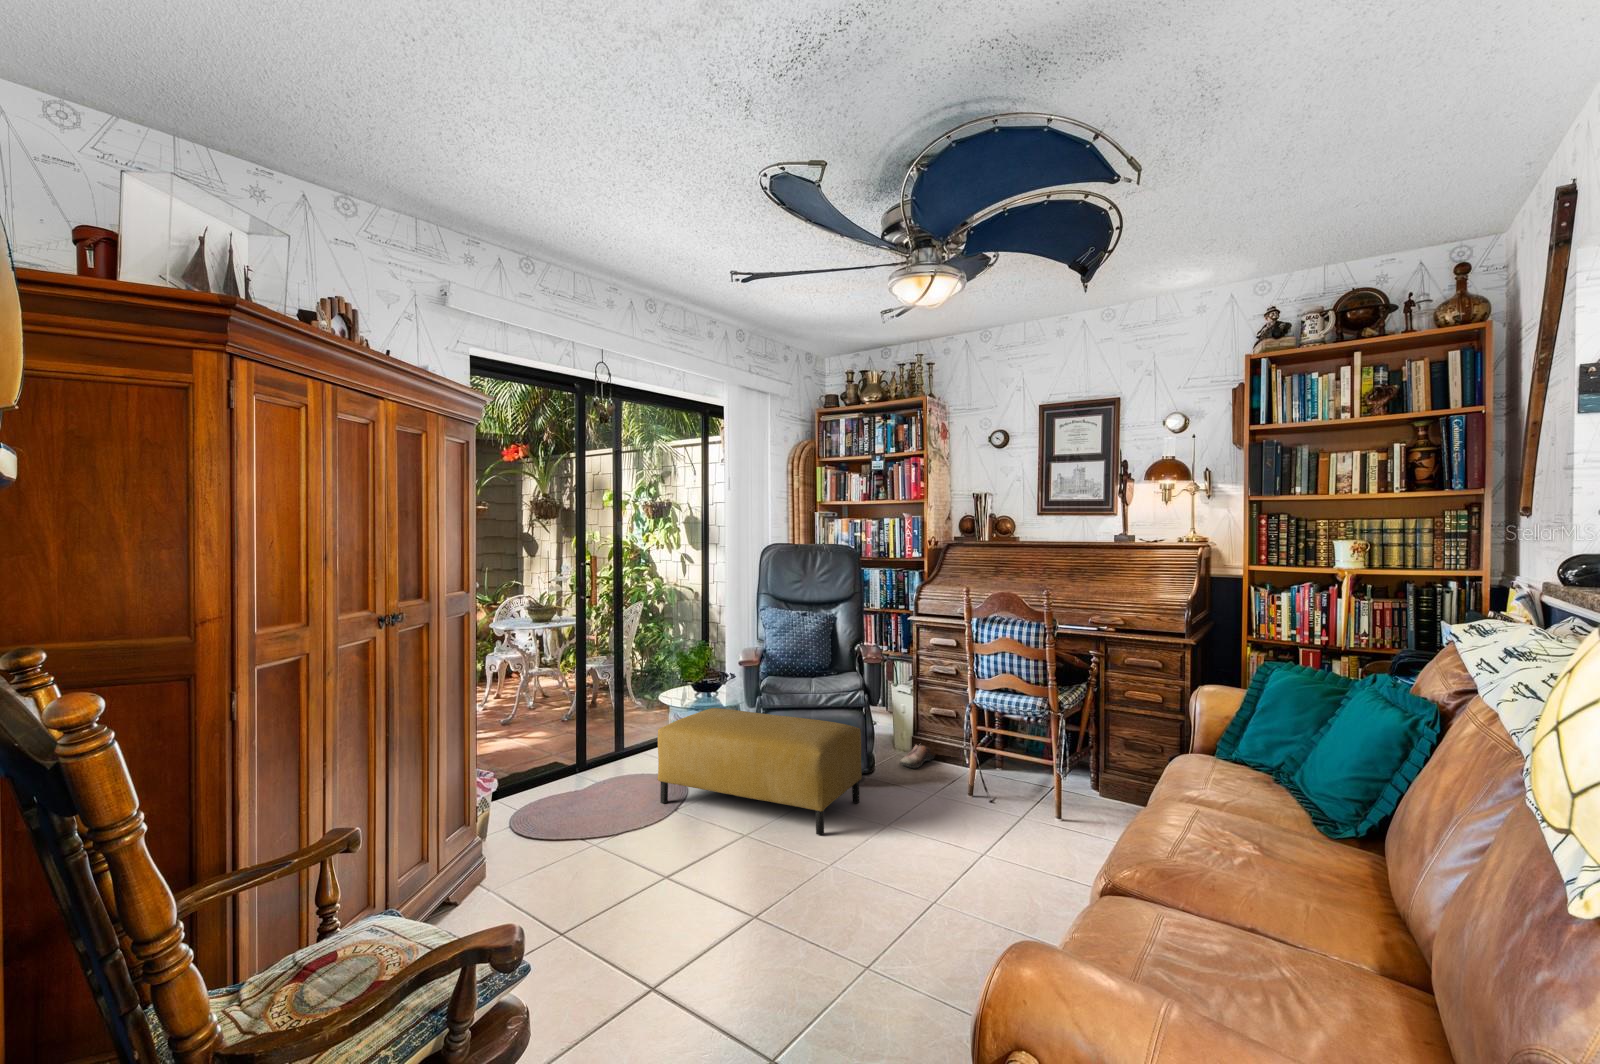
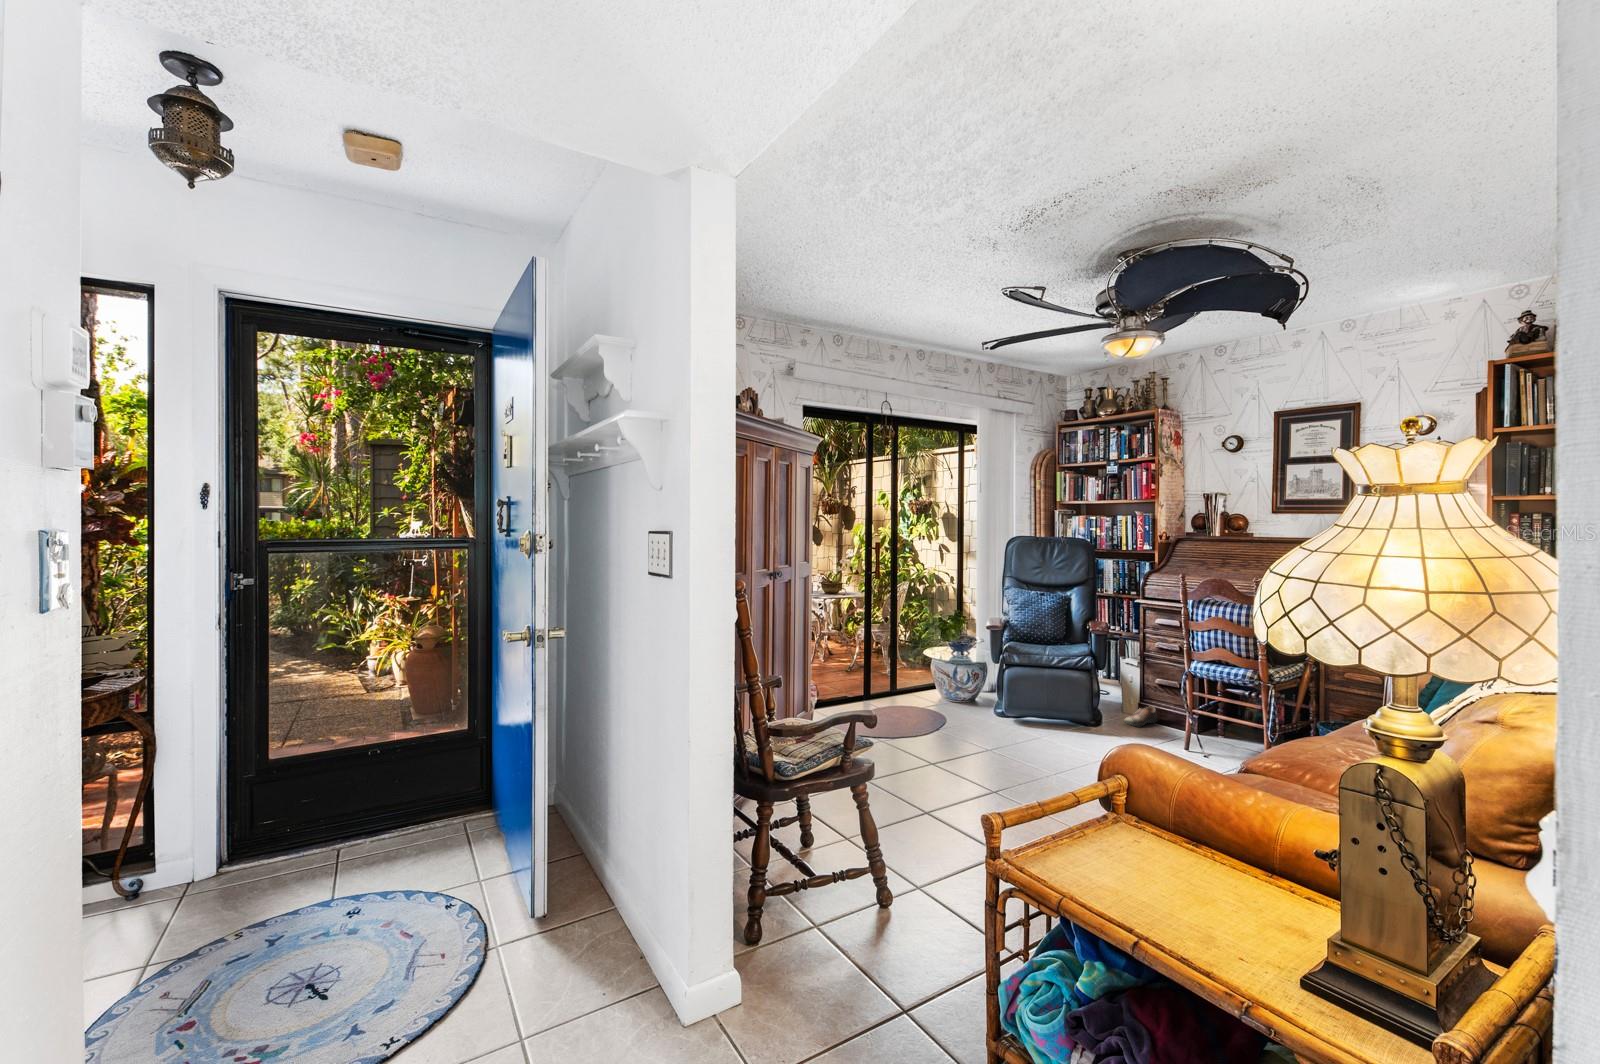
ottoman: present [658,708,862,835] -> none [921,661,1084,758]

